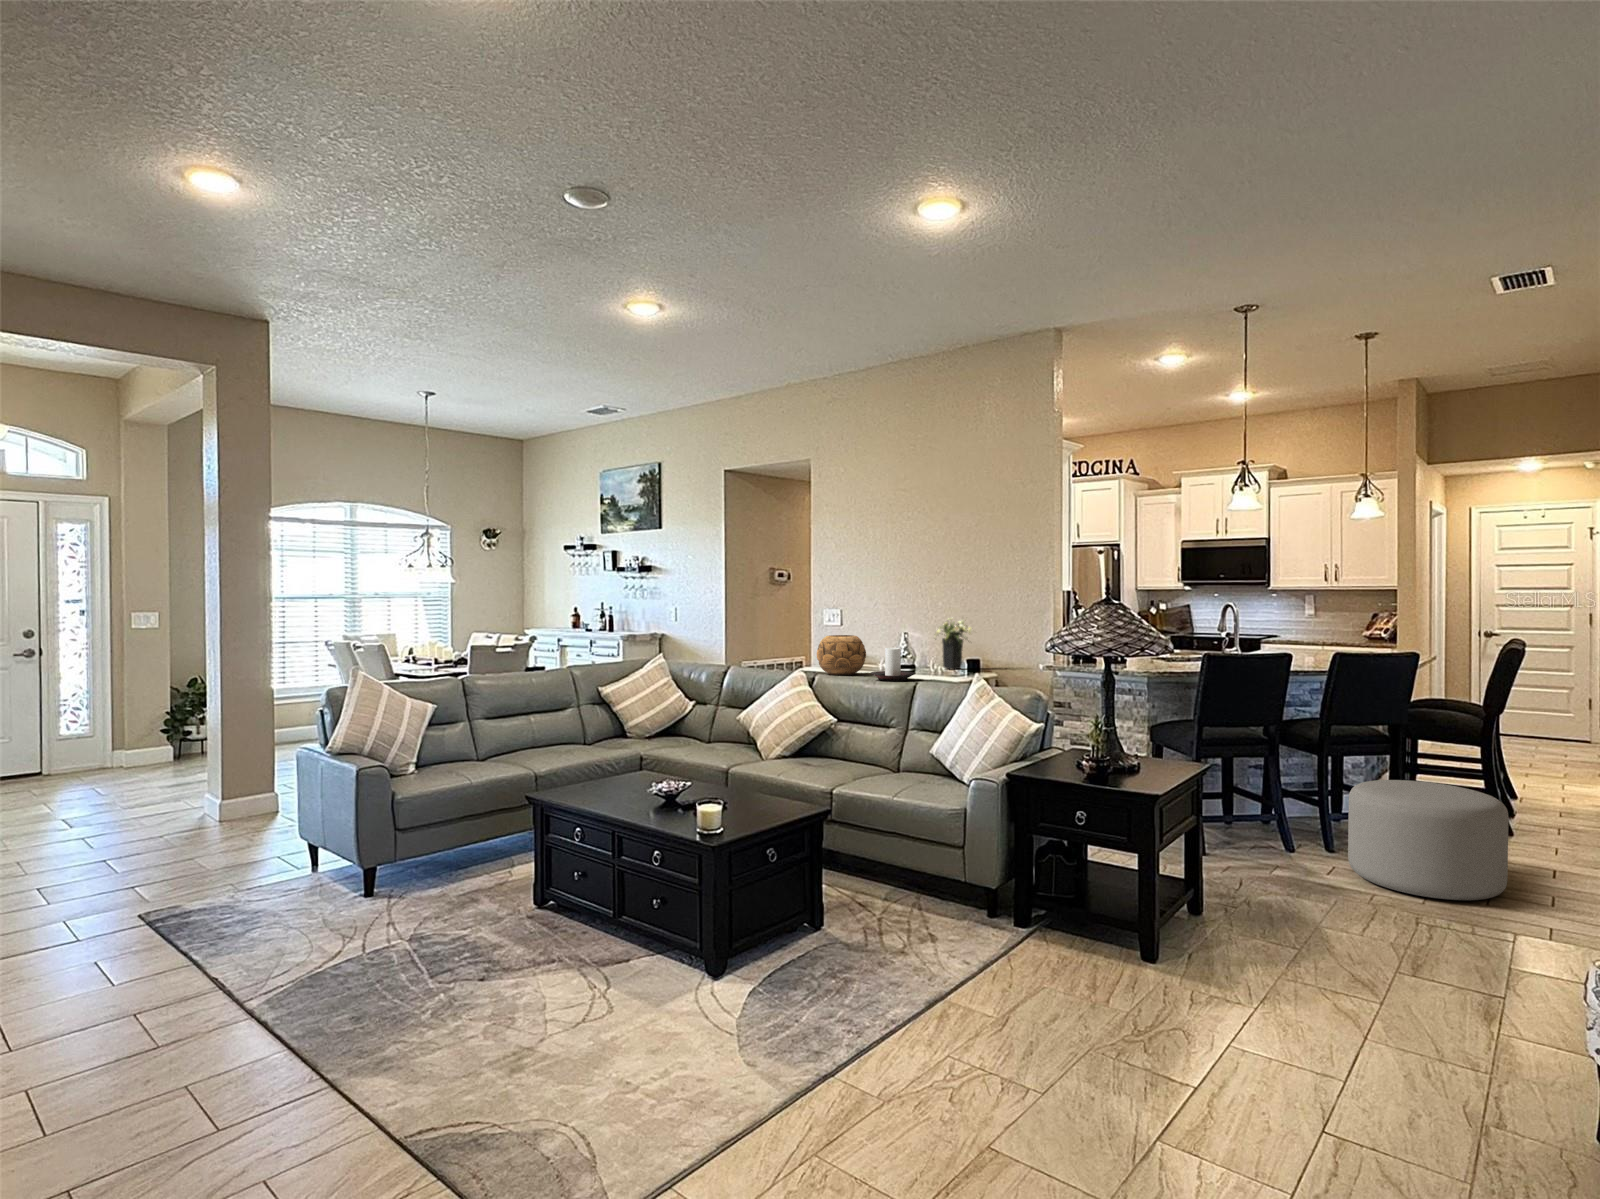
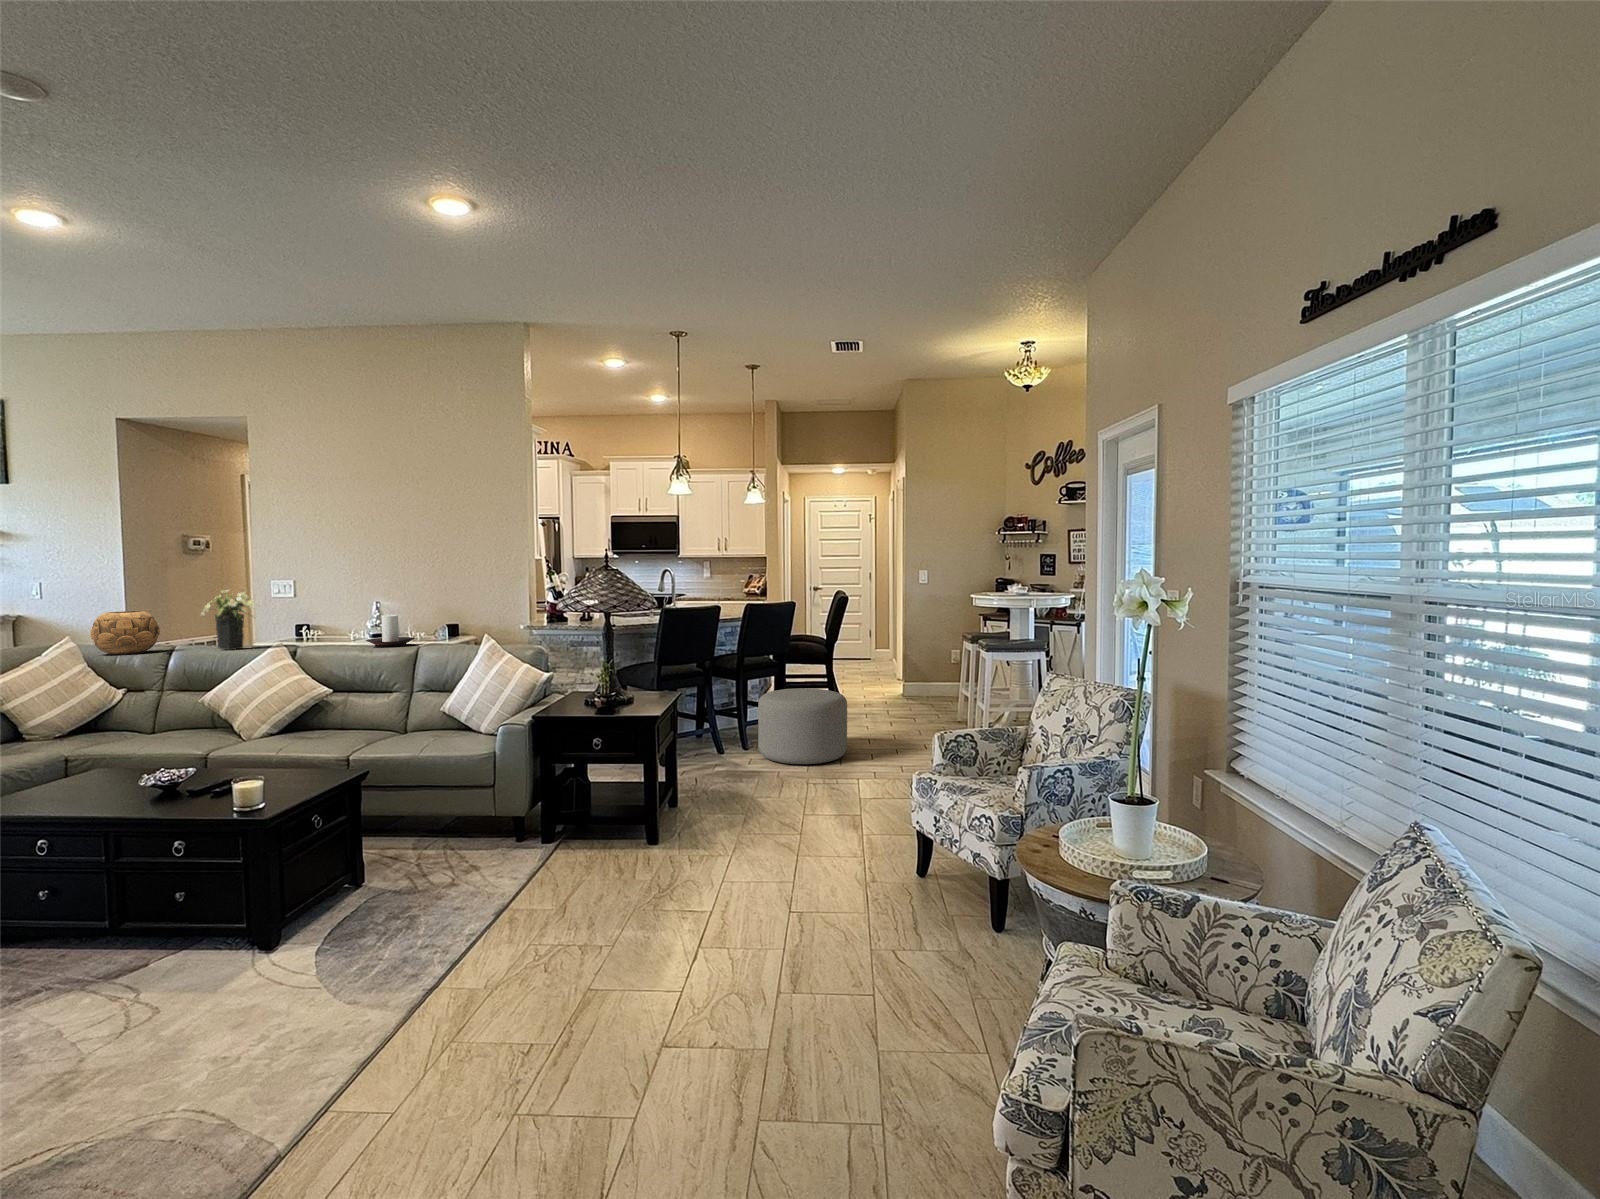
flower arrangement: present [934,618,972,670] -> present [201,591,254,650]
decorative bowl: present [817,635,866,675] -> present [91,611,160,655]

